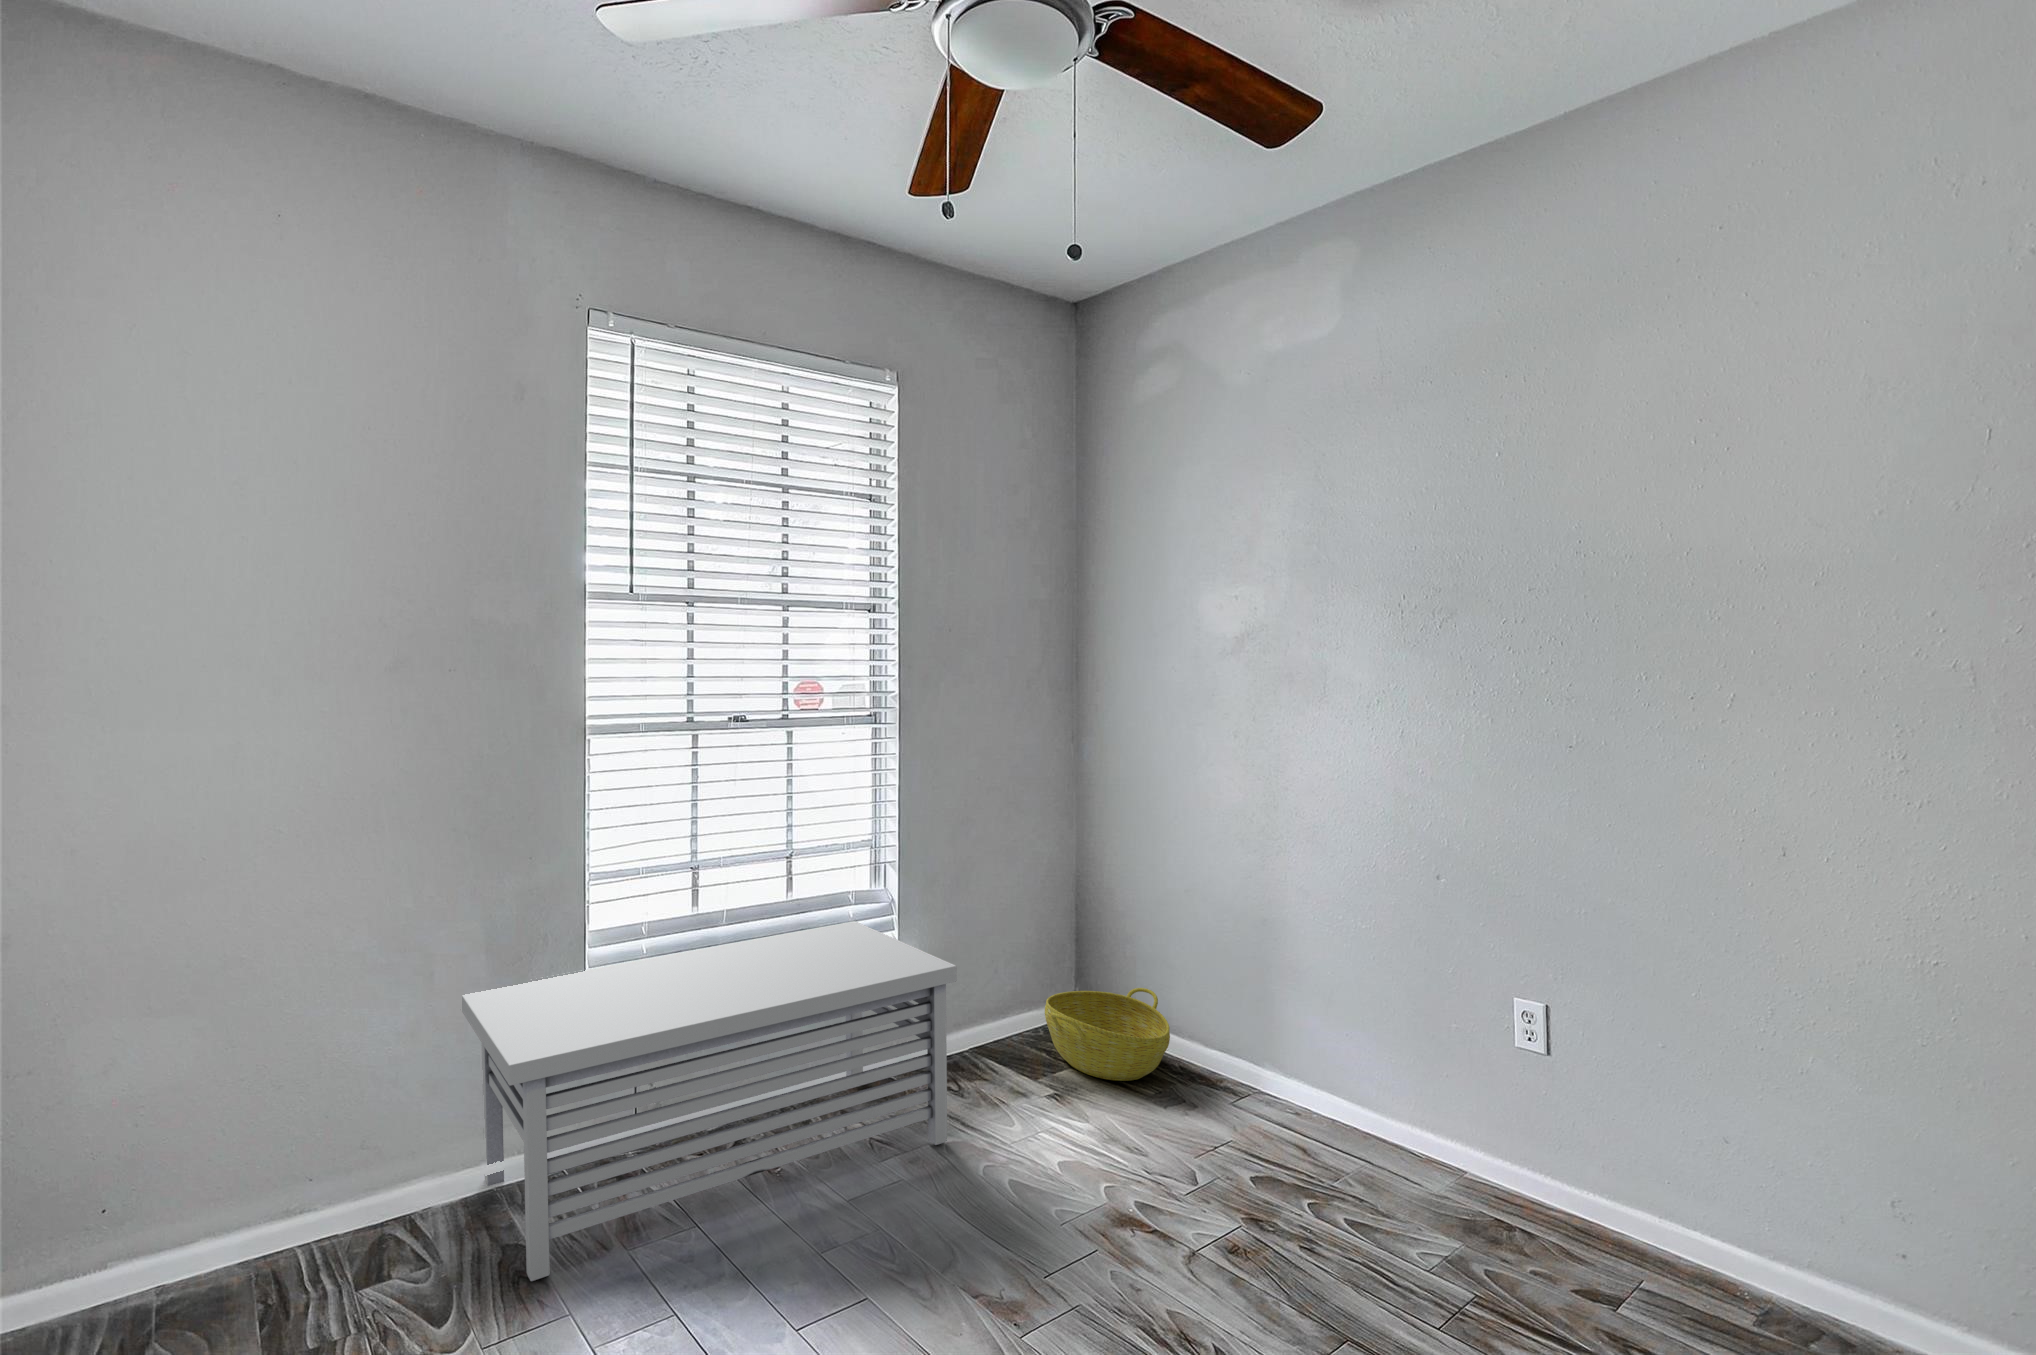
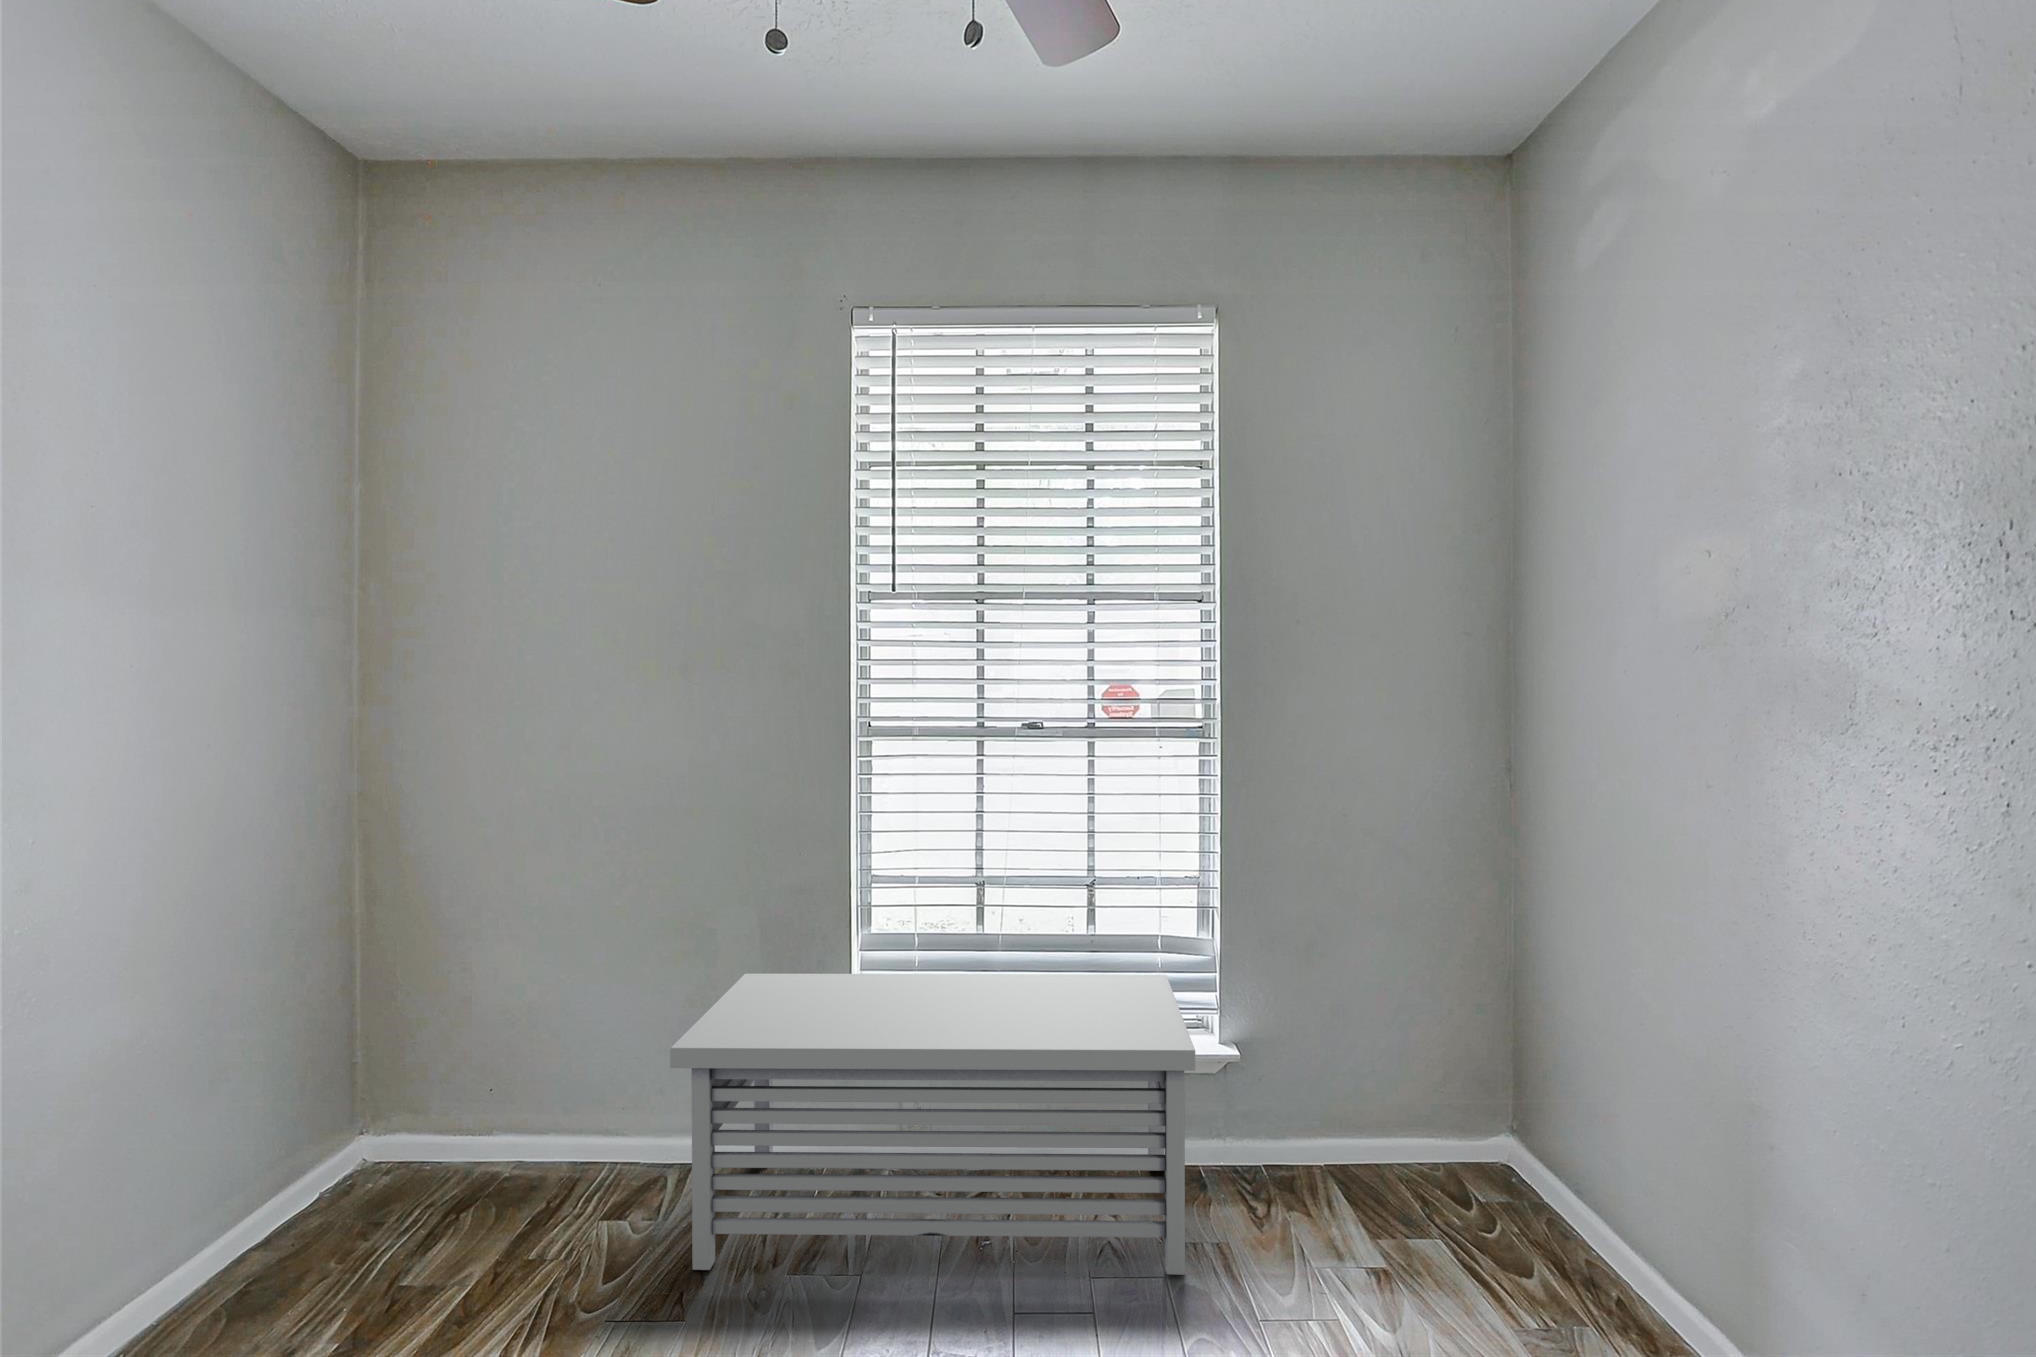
basket: present [1045,988,1170,1081] -> none [1402,1126,1586,1280]

